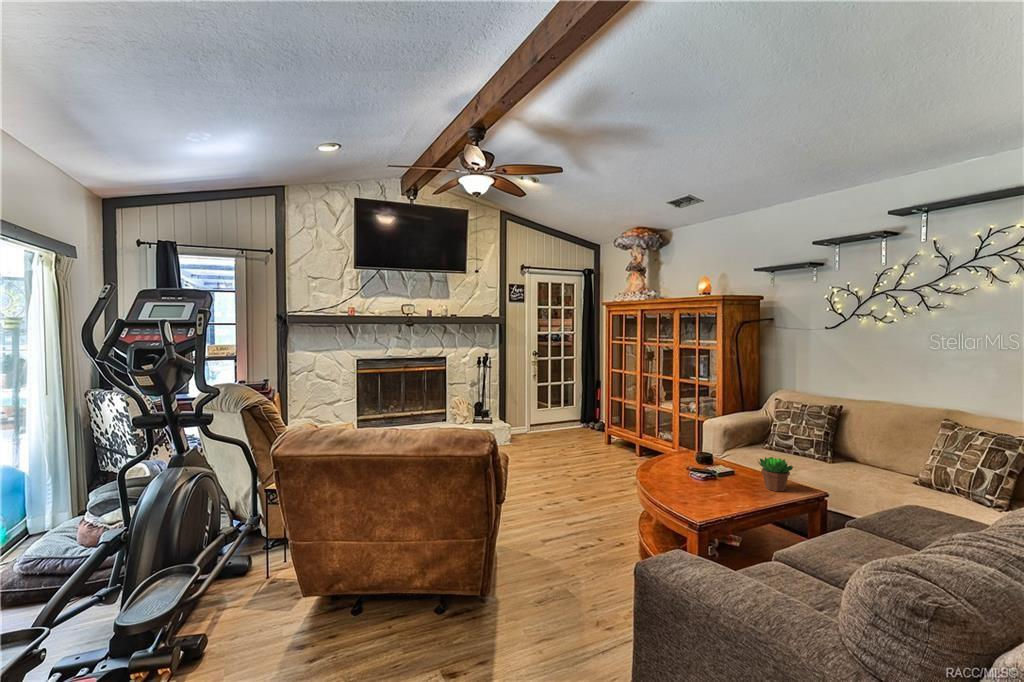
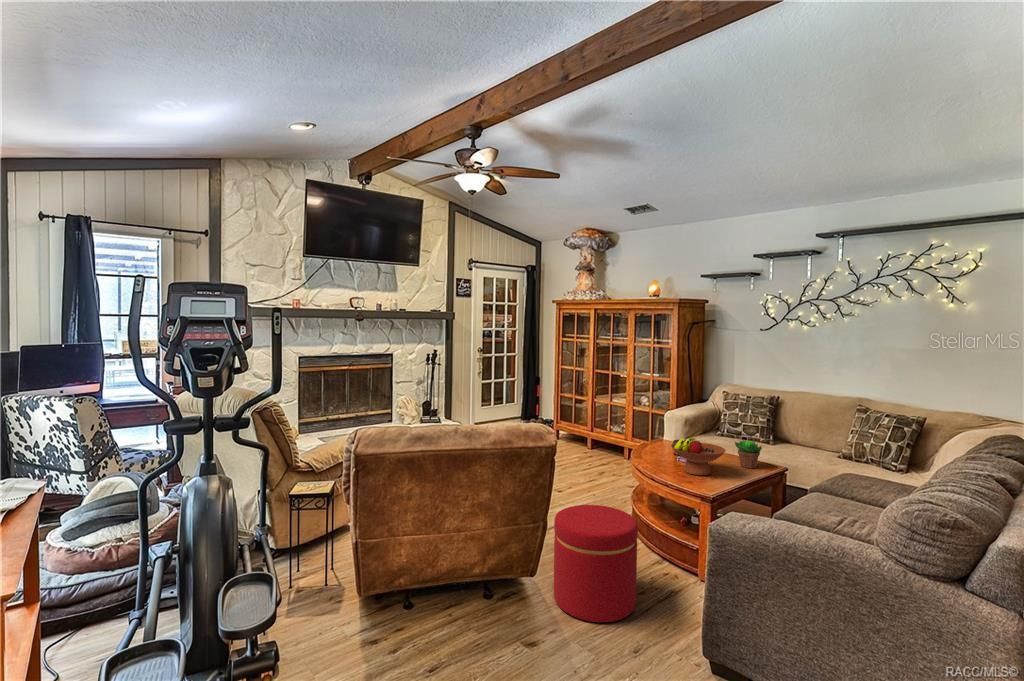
fruit bowl: none [673,452,737,496] -> present [671,438,726,475]
ottoman: none [502,522,594,659] -> present [554,505,638,622]

